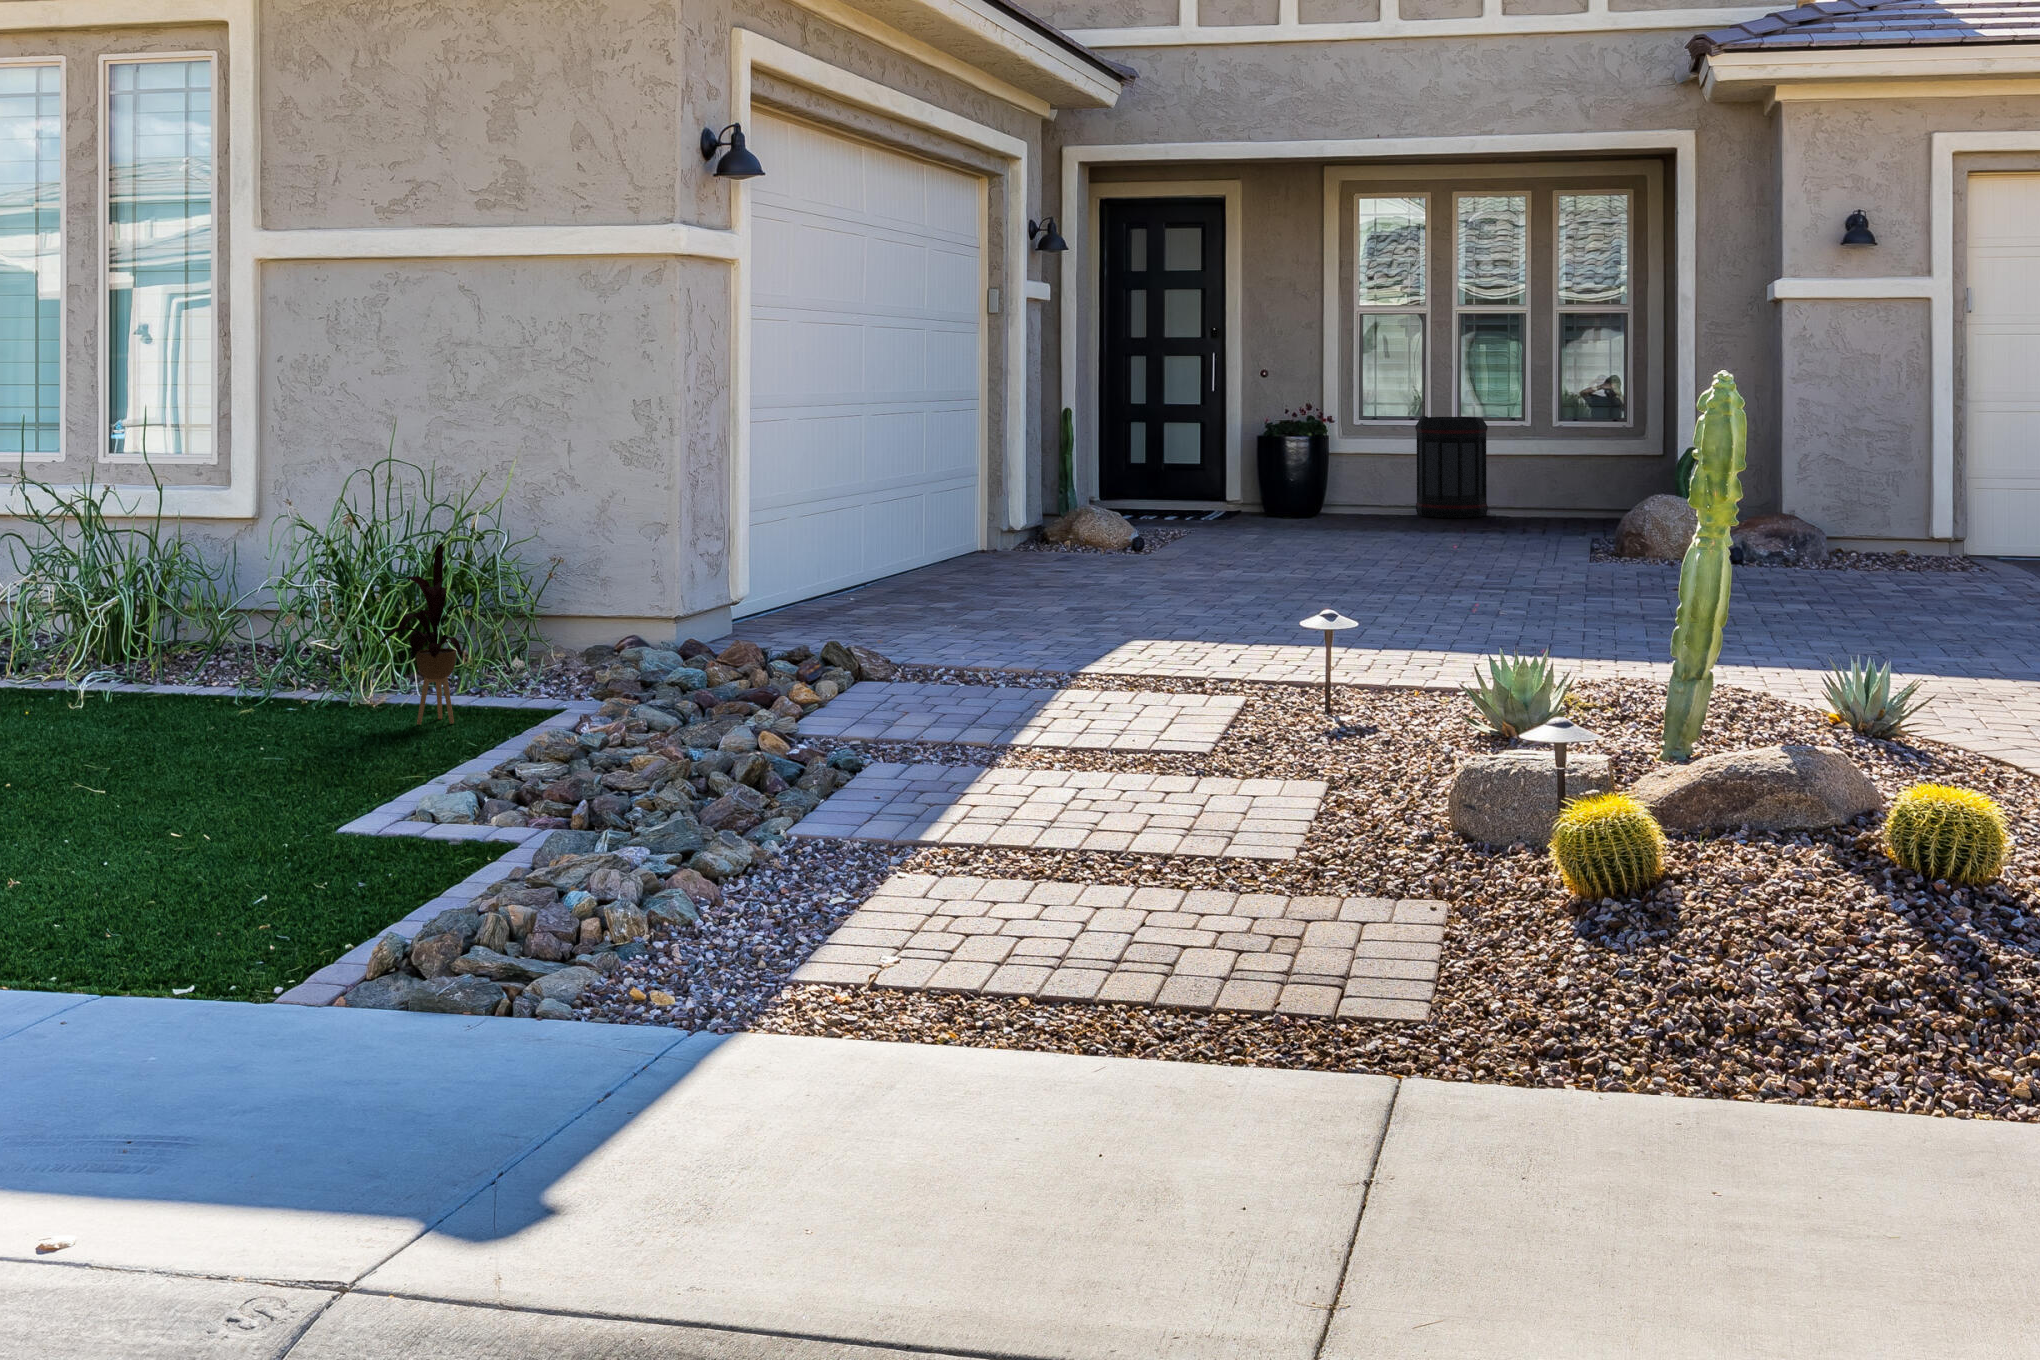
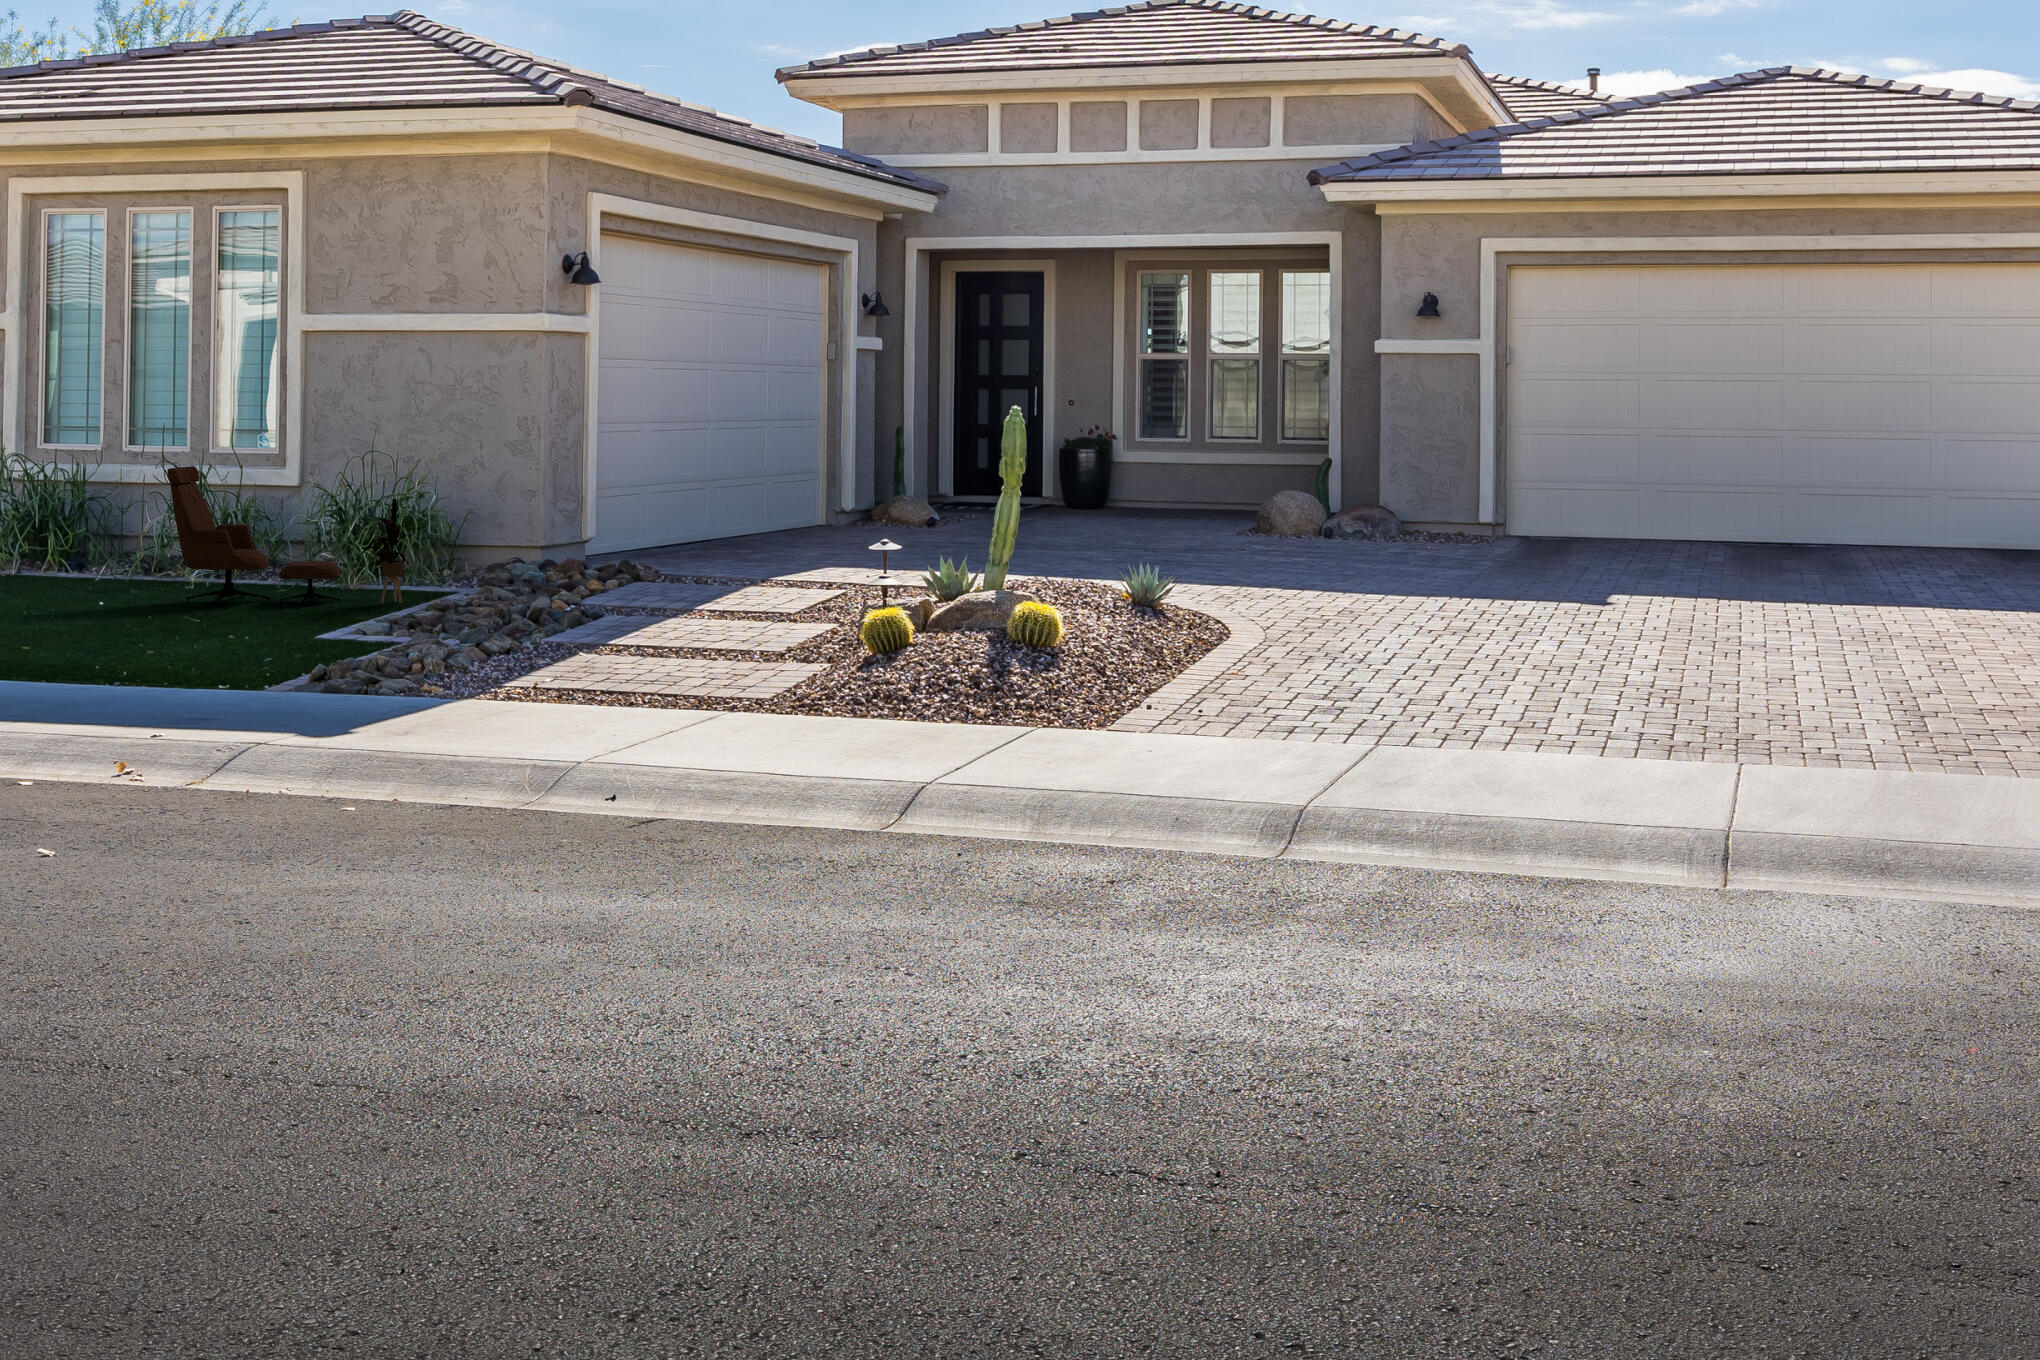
trash can: present [1415,416,1488,518] -> none [1175,437,1227,513]
lounge chair: none [33,491,343,737] -> present [167,466,341,605]

